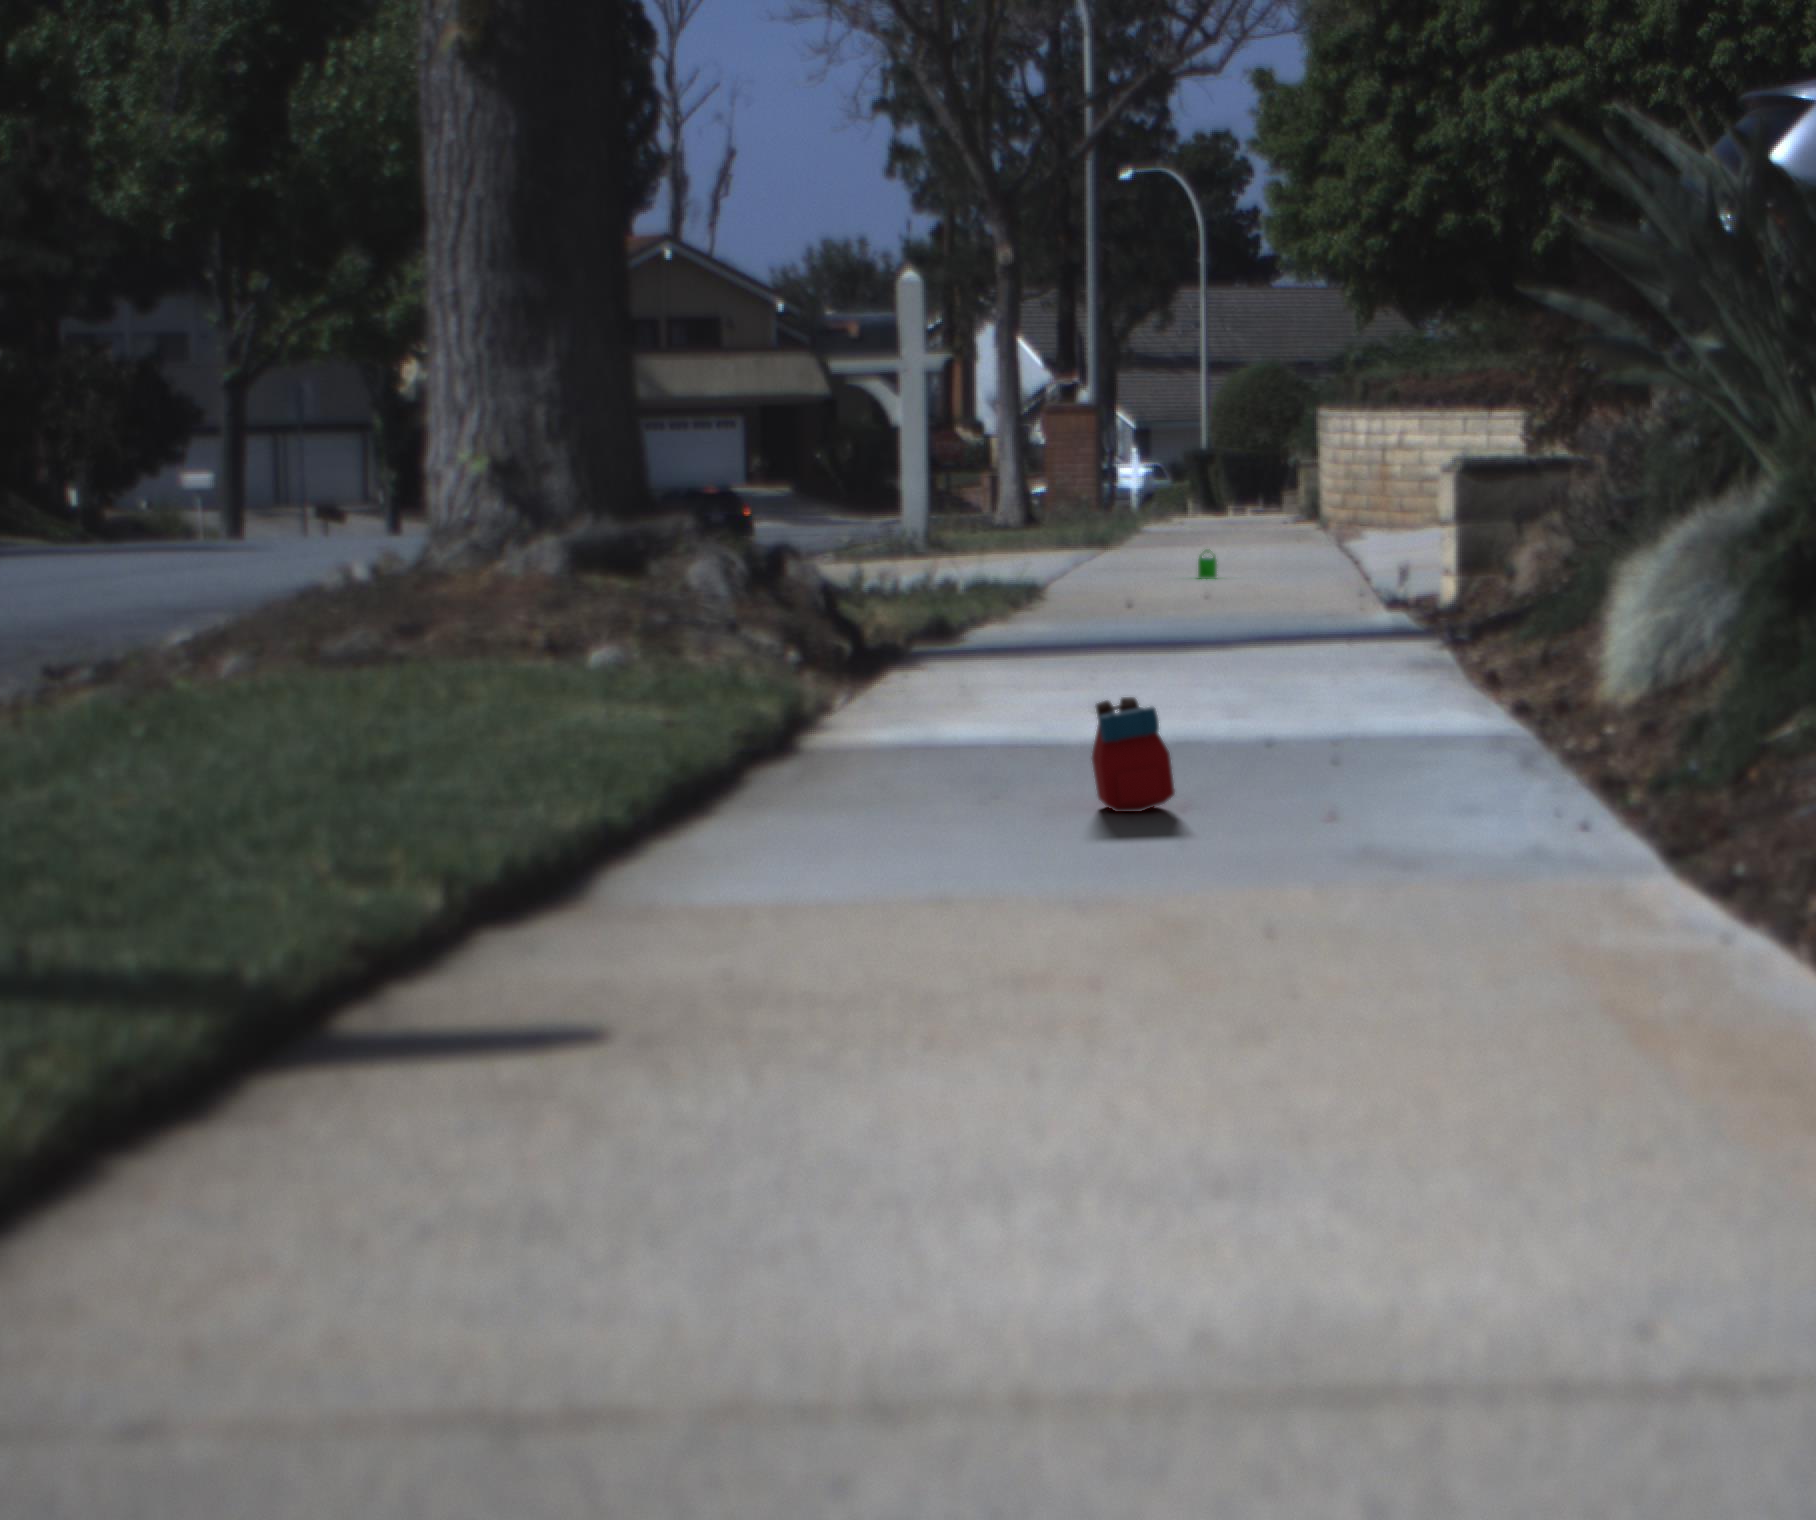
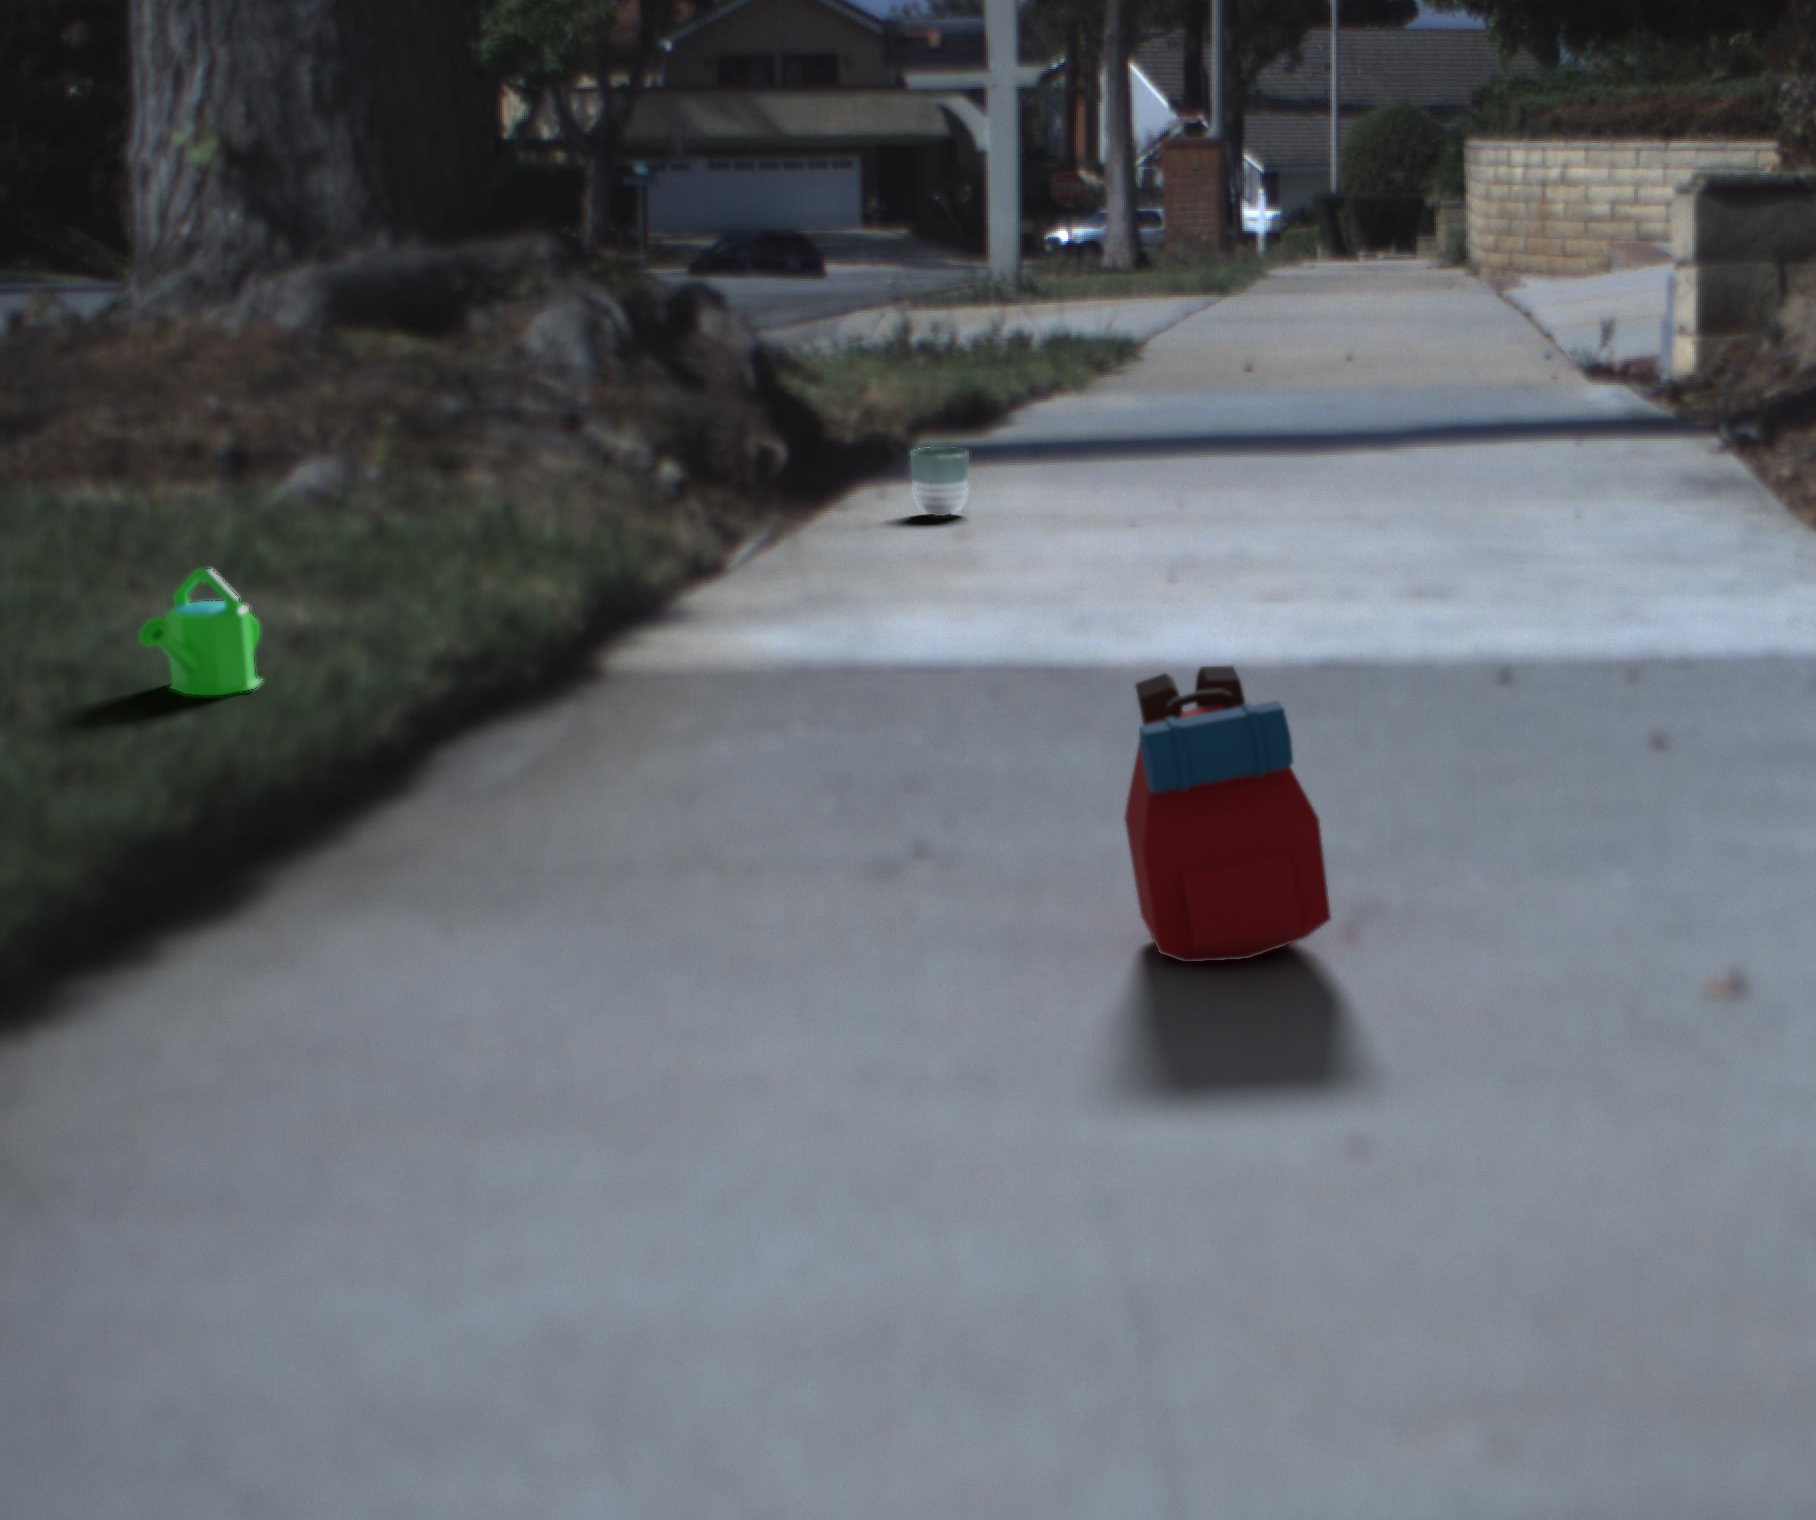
watering can: present [1198,550,1217,579] -> present [139,568,262,695]
planter: none [931,641,966,682] -> present [910,447,969,516]

